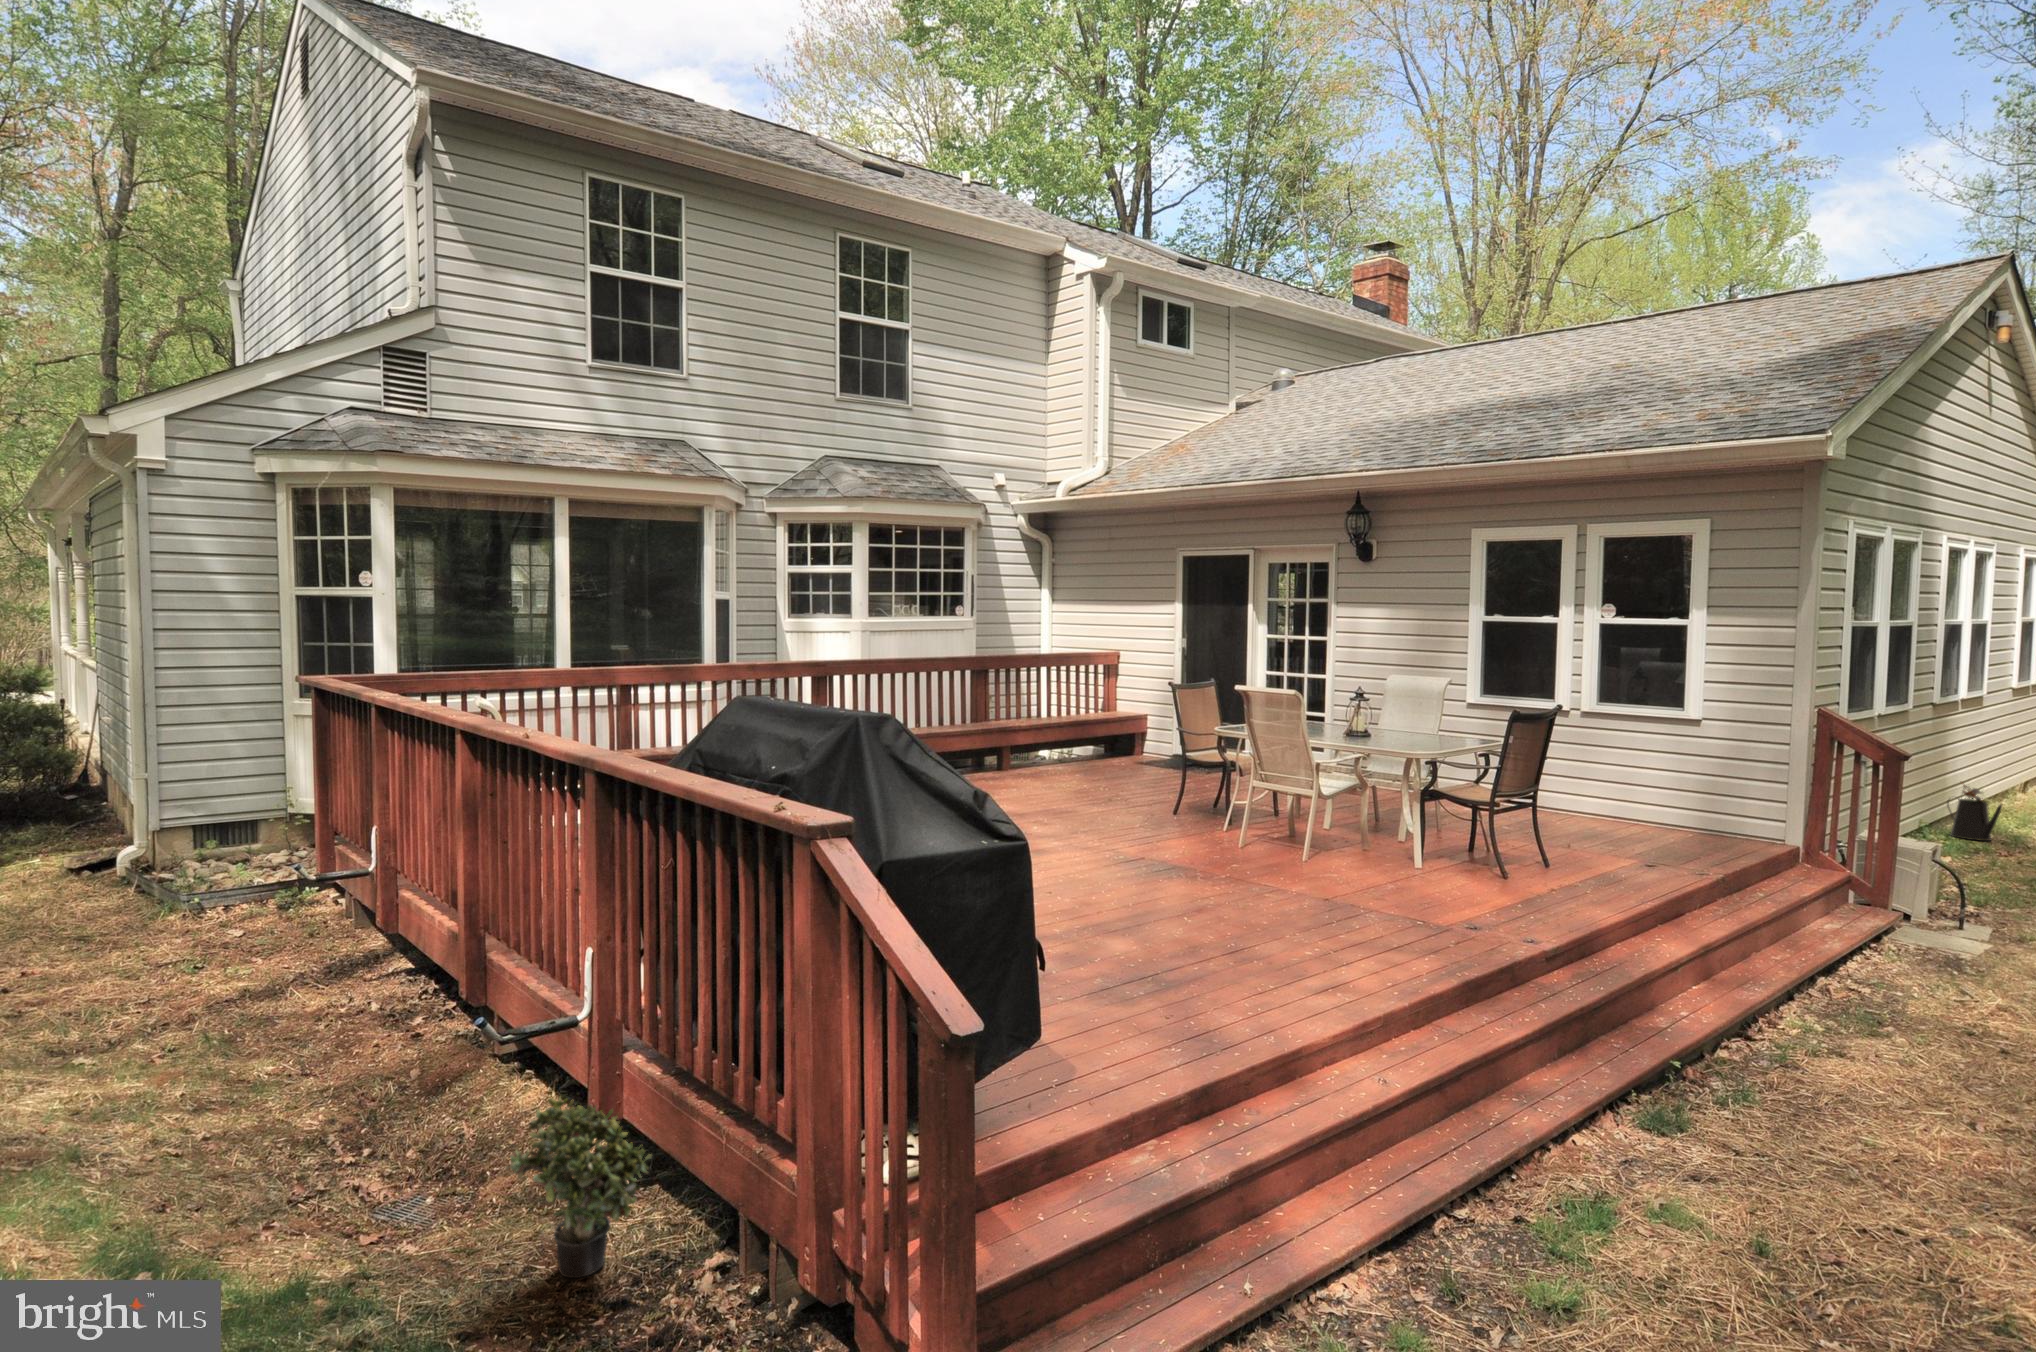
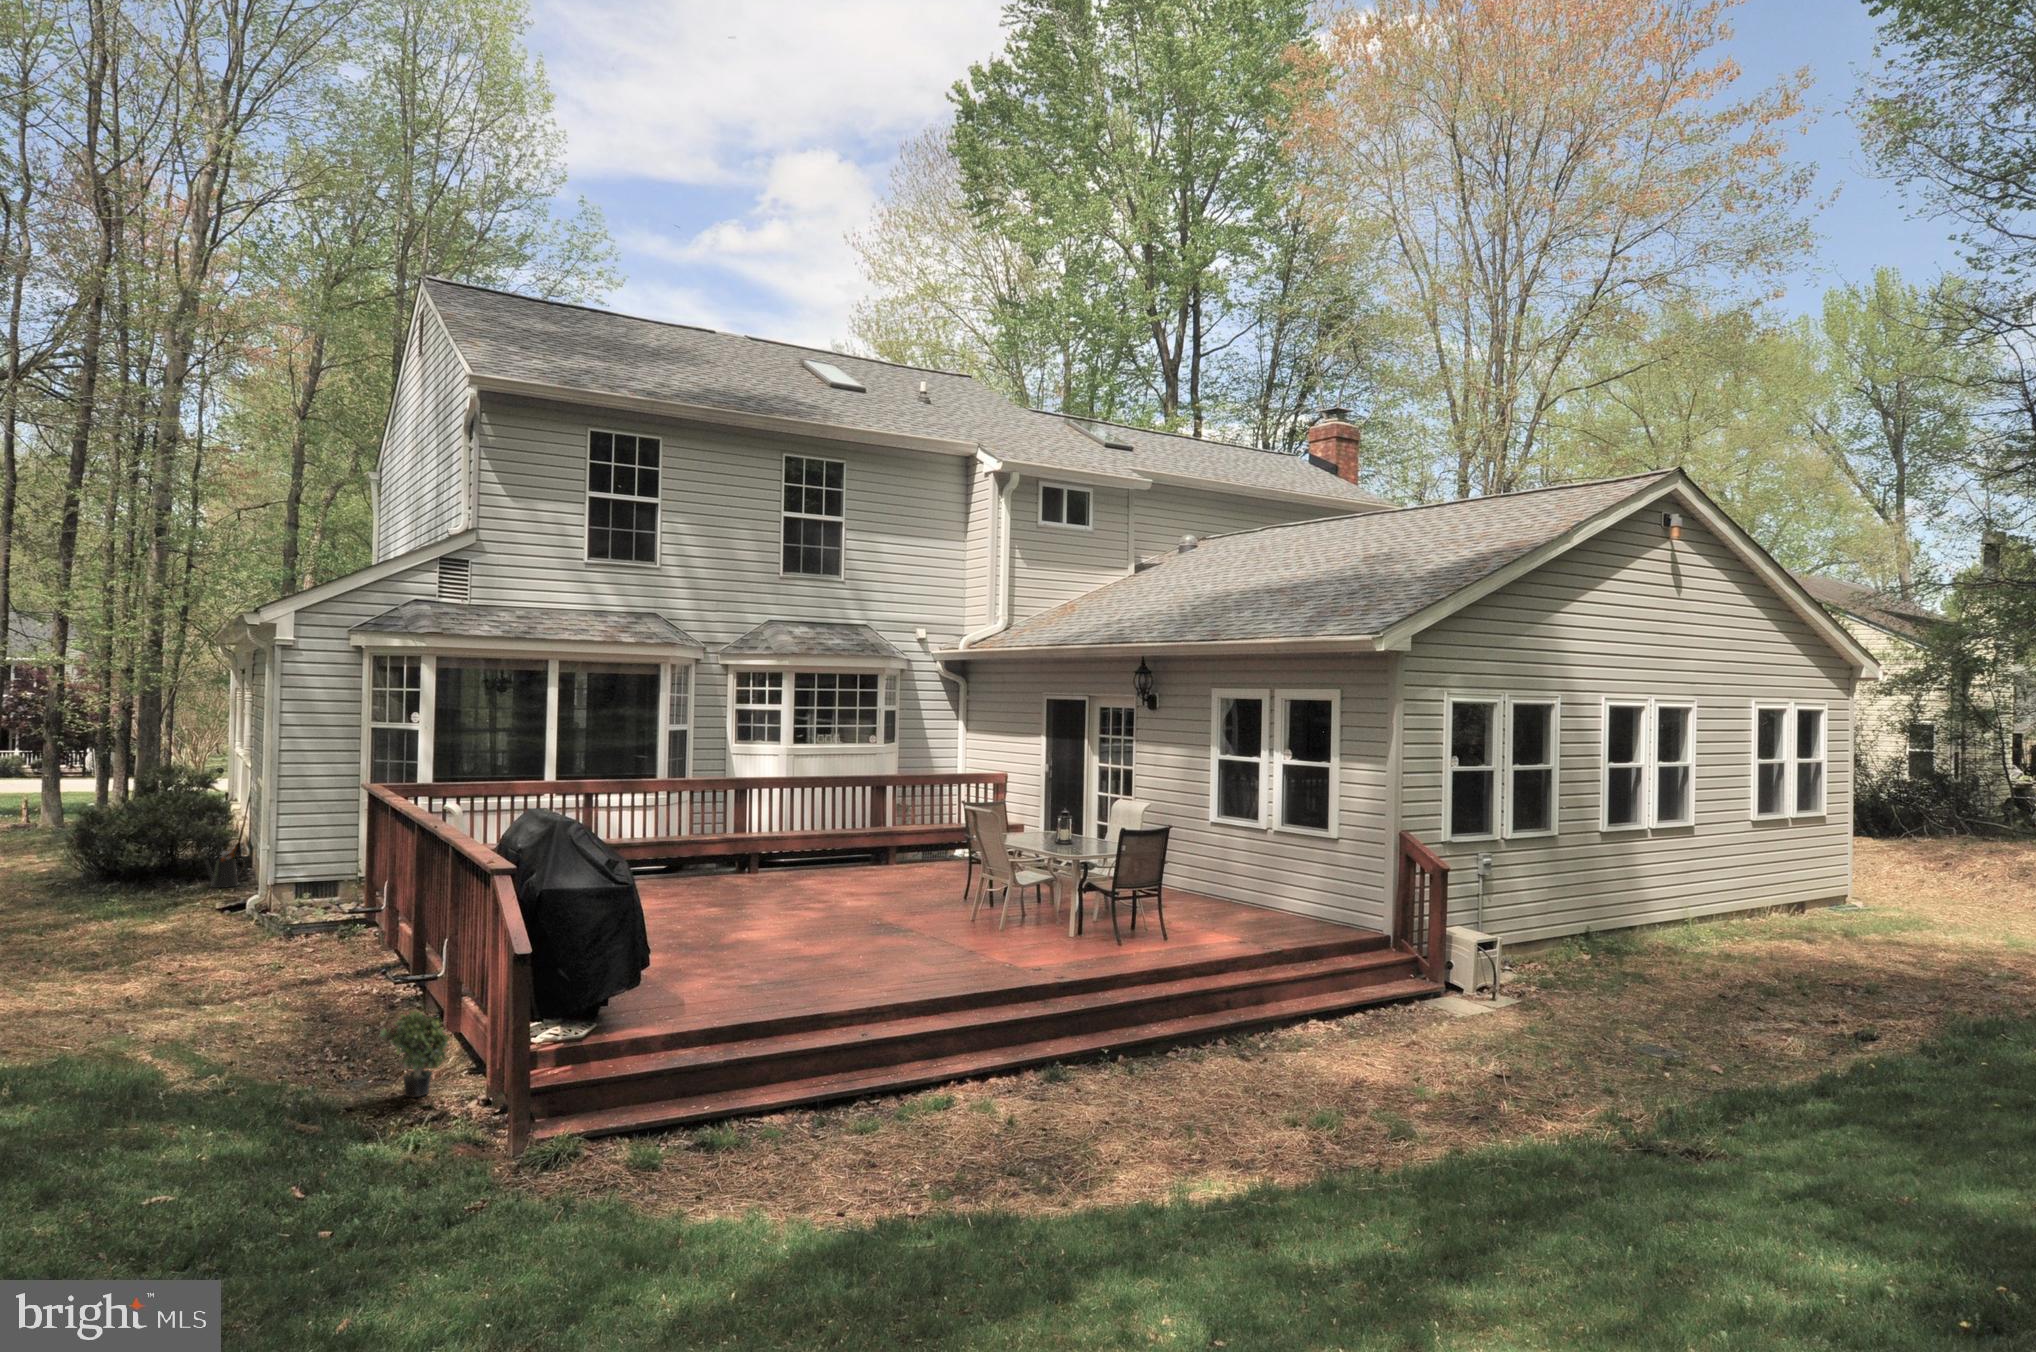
watering can: present [1947,785,2002,841] -> present [205,849,244,888]

